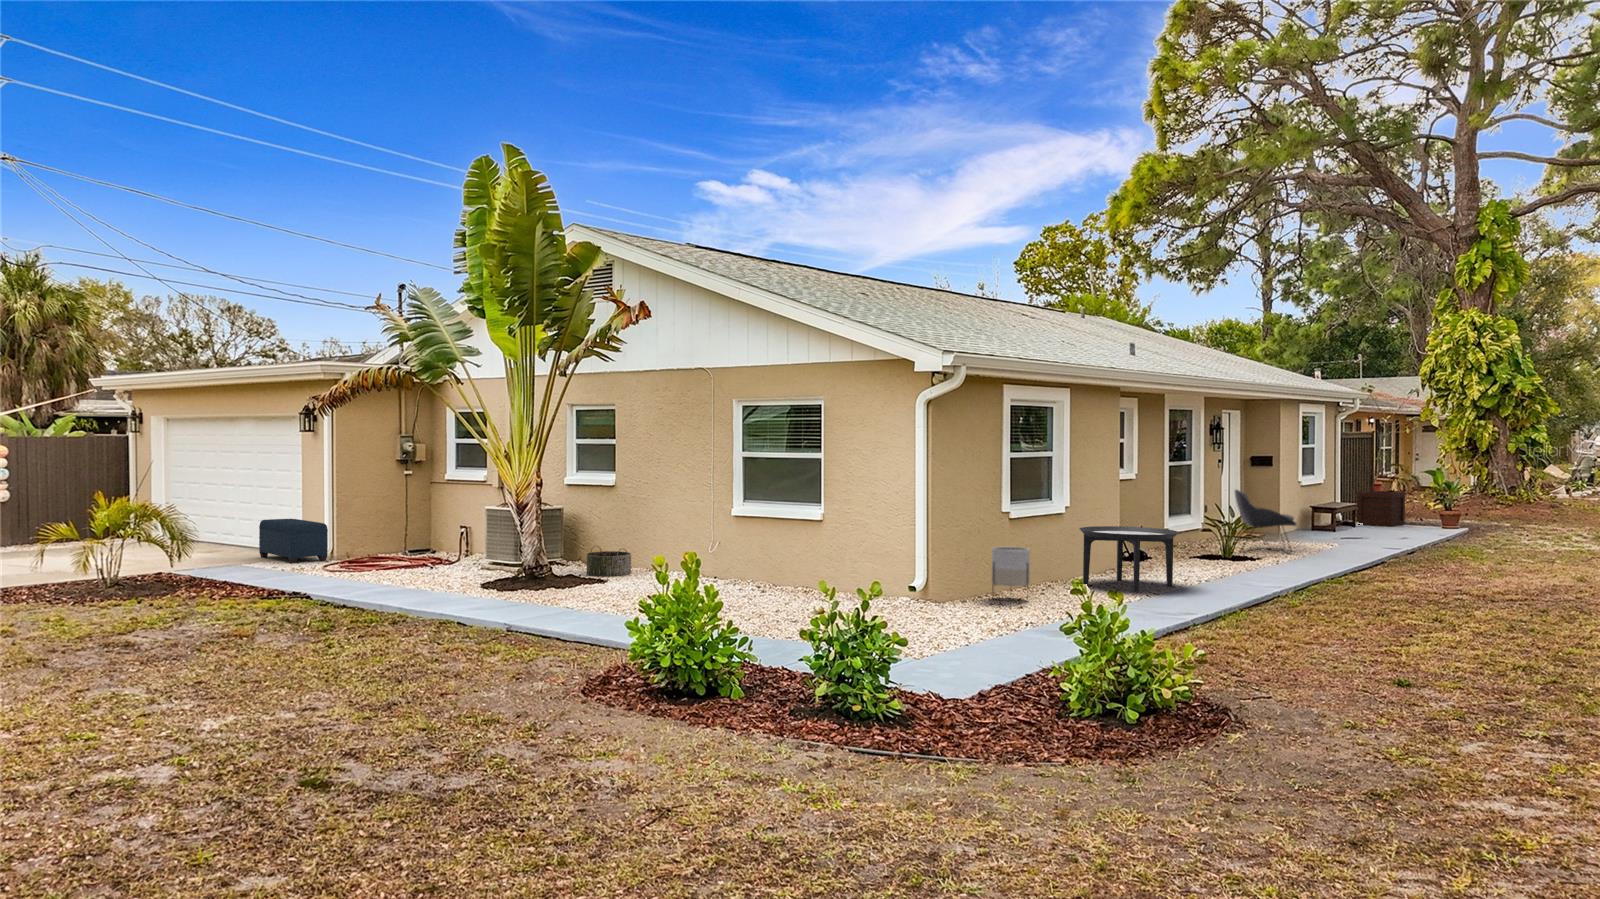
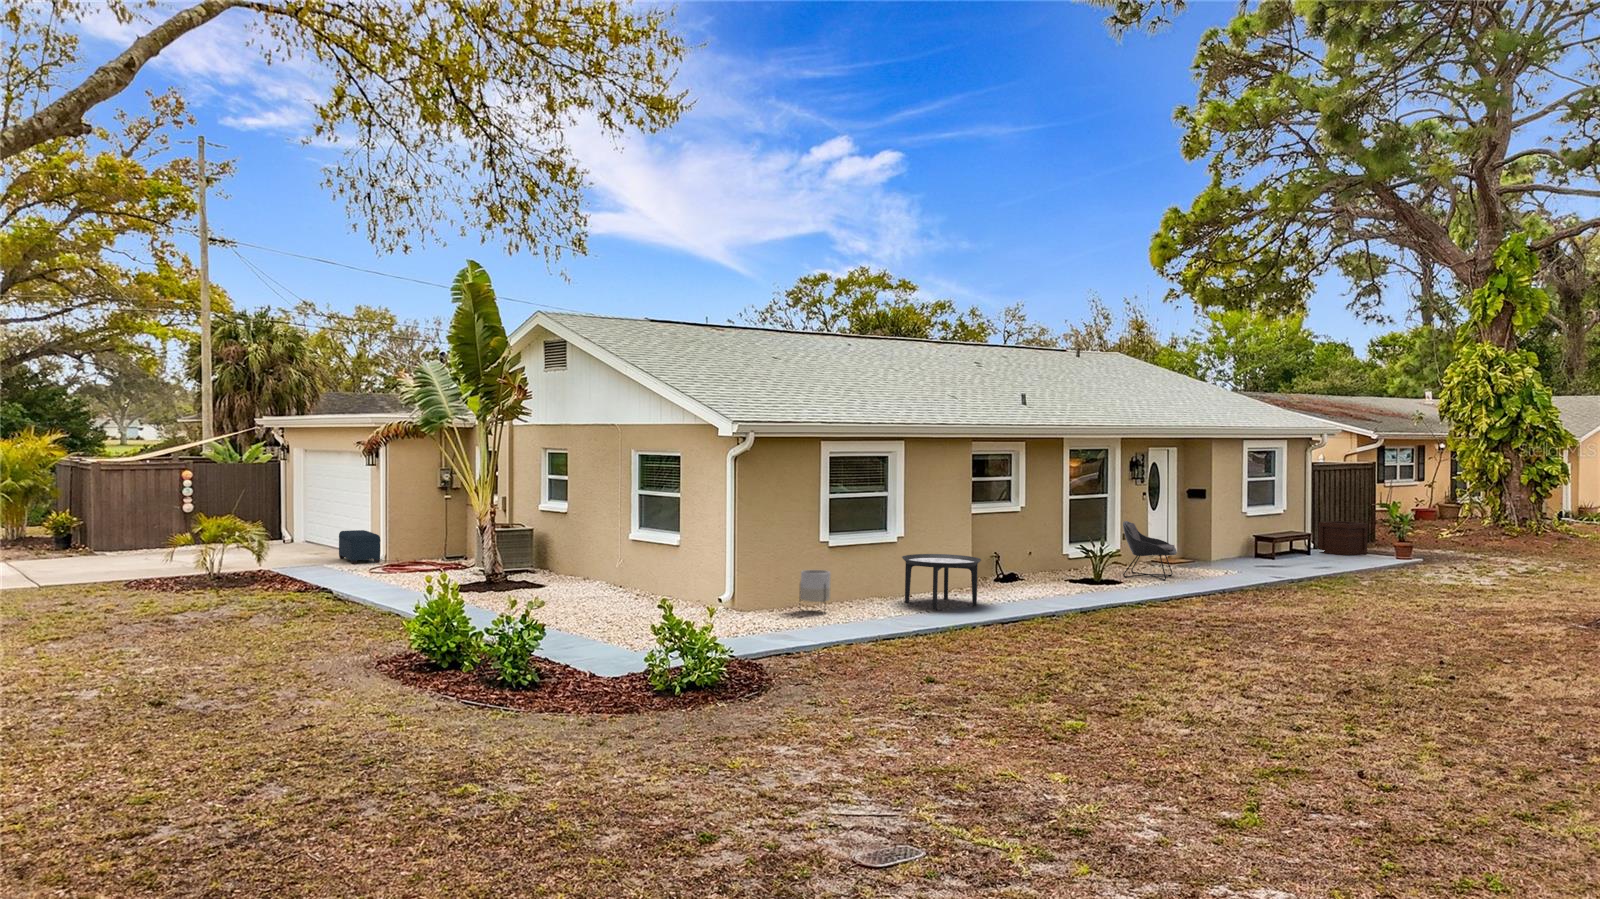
basket: present [587,546,631,576] -> none [540,558,575,582]

